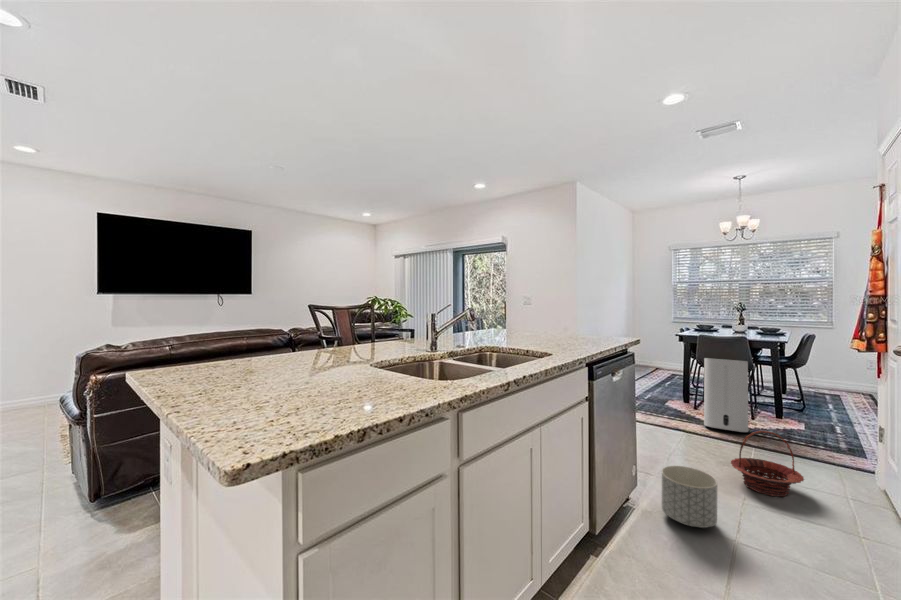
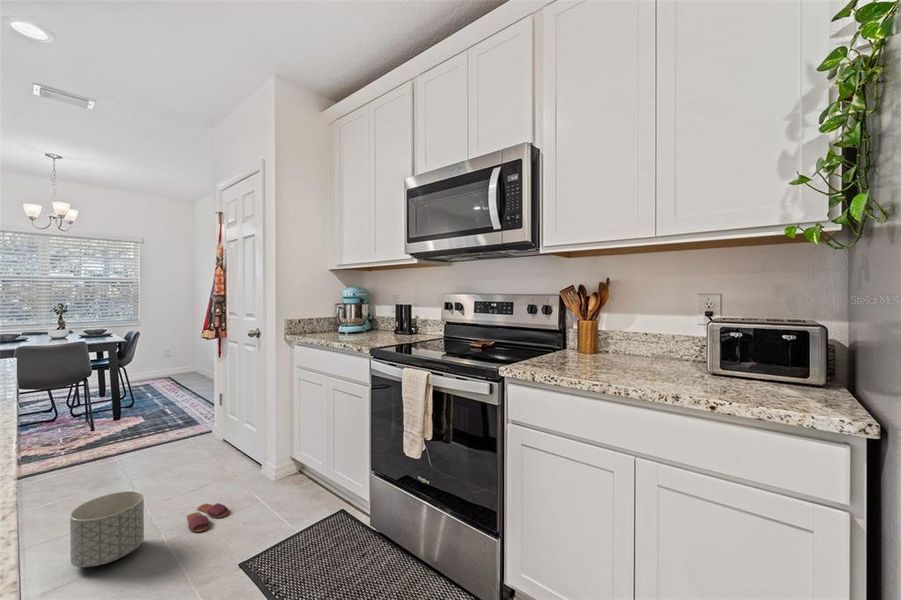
air purifier: present [704,358,748,432] -> none [38,367,99,457]
basket: present [731,431,804,496] -> none [116,427,187,491]
slippers: none [763,535,820,565] -> present [187,503,229,532]

